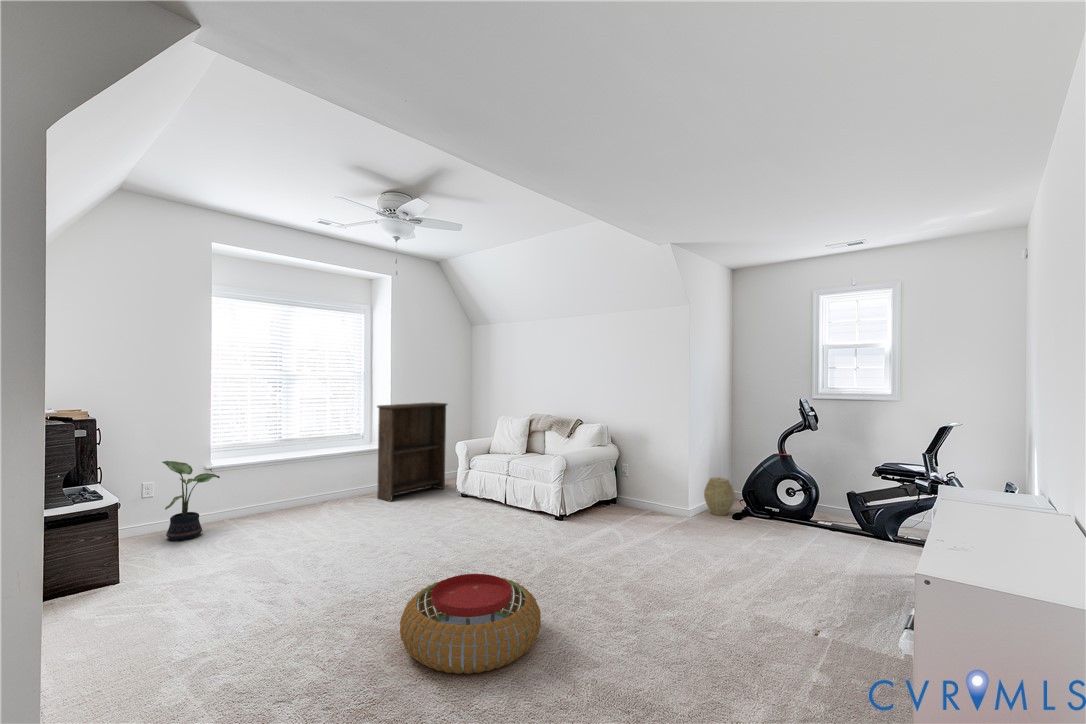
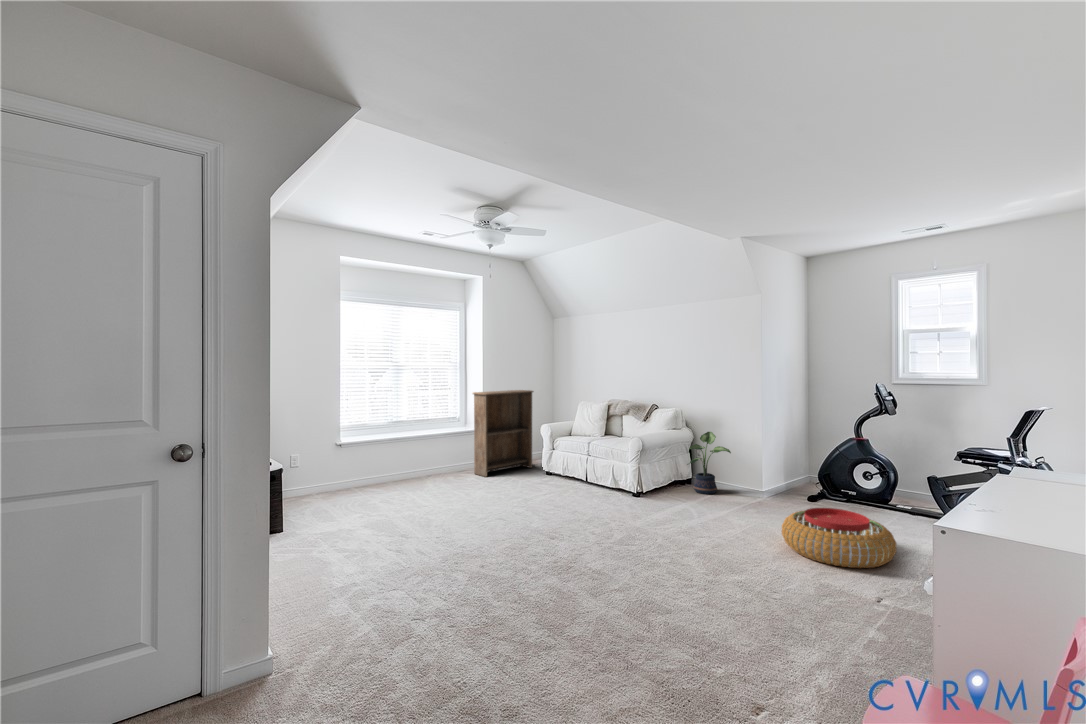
potted plant: present [163,461,220,541] -> present [687,432,731,494]
woven basket: present [704,477,735,515] -> none [778,460,809,497]
pouf: present [400,574,541,674] -> present [782,508,896,568]

